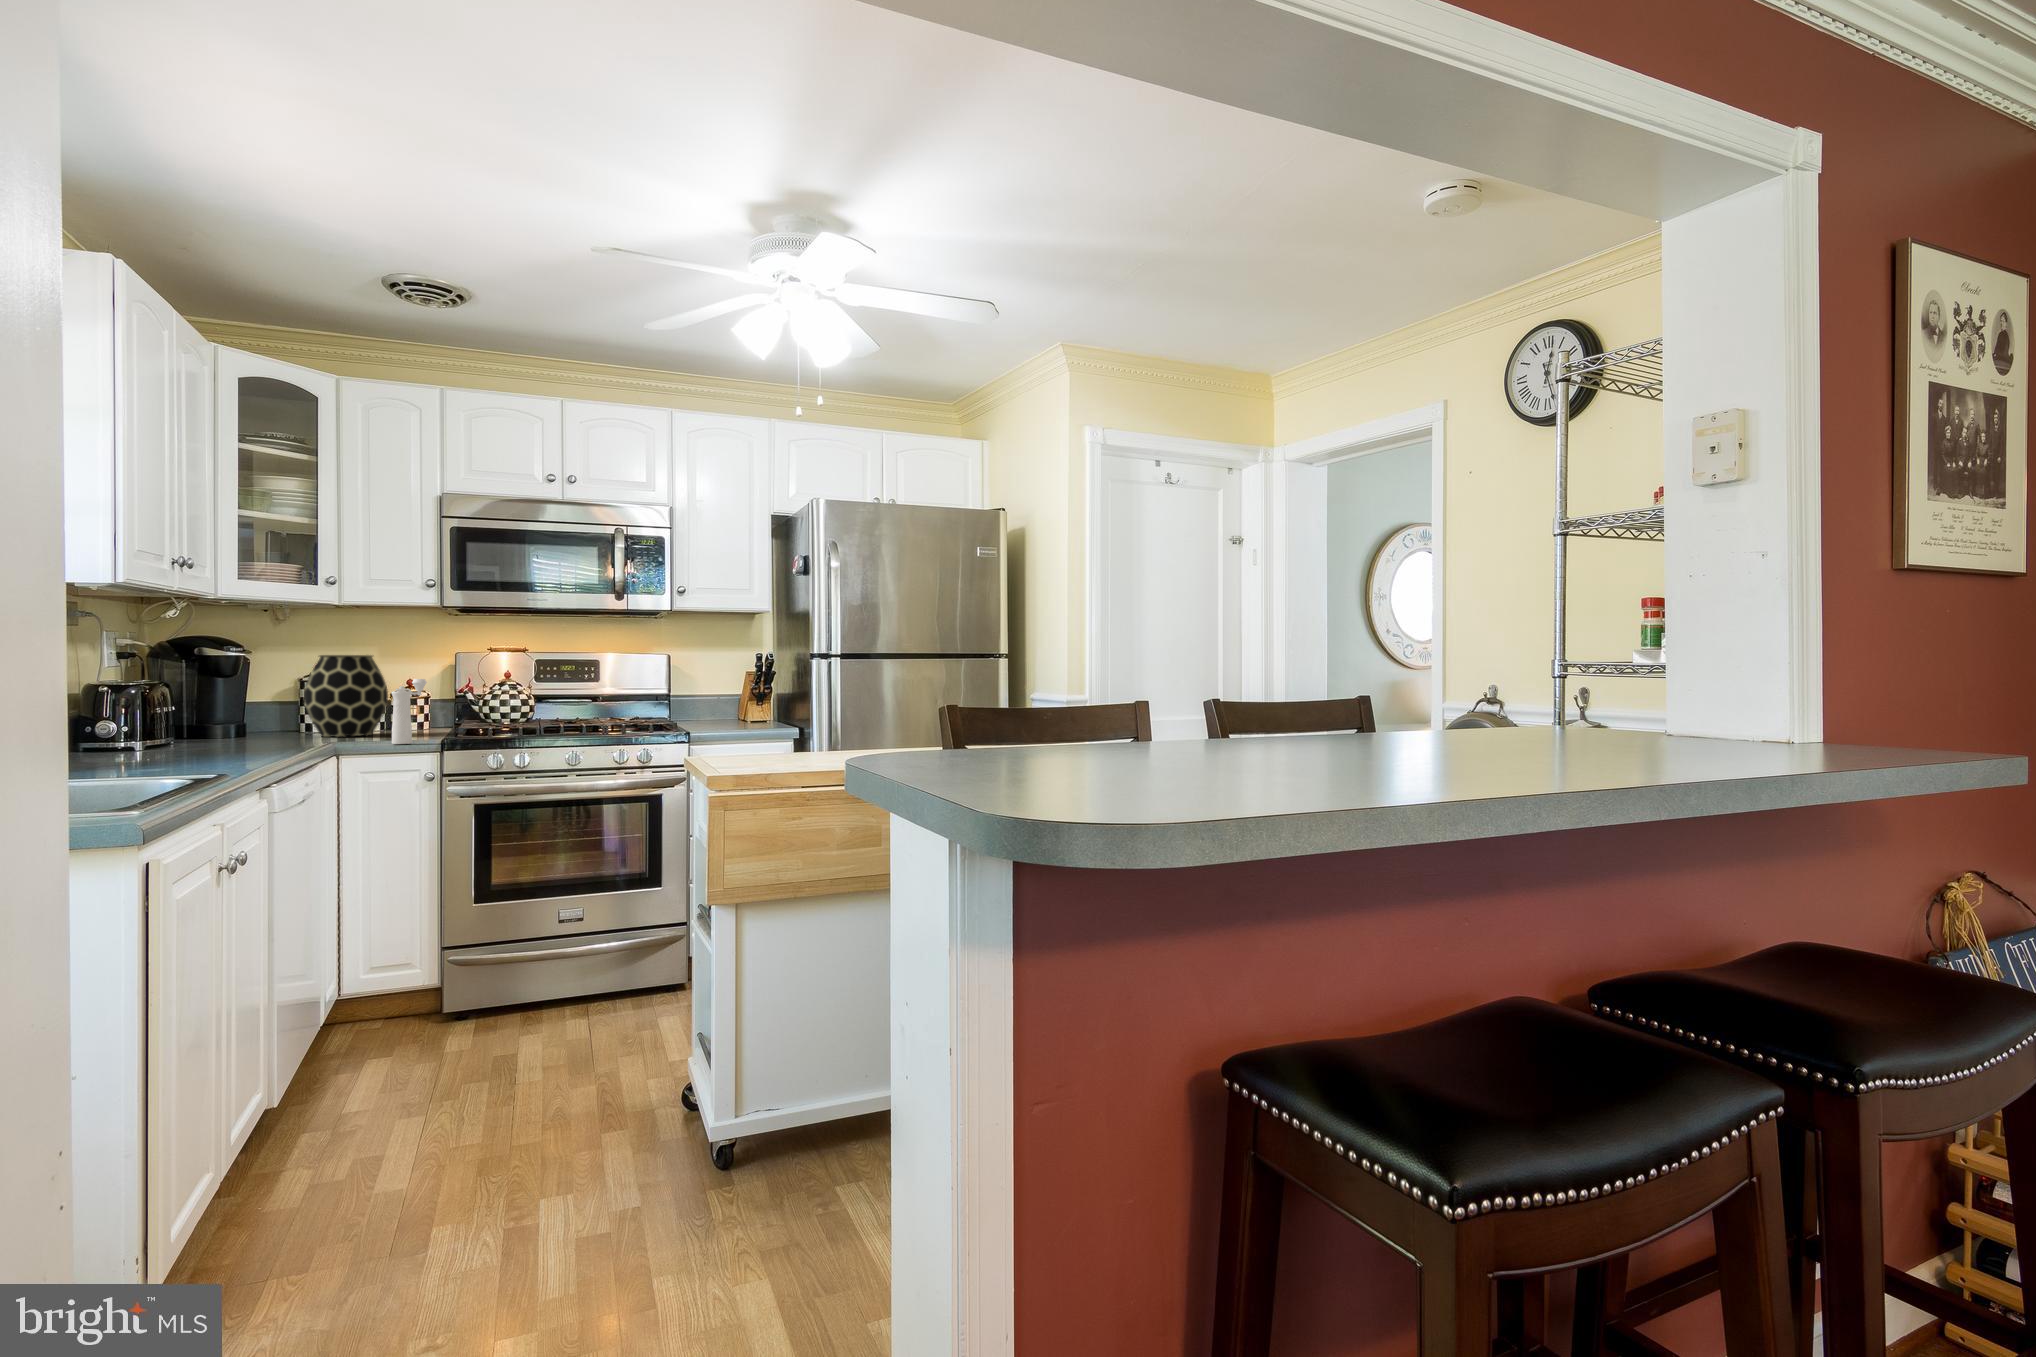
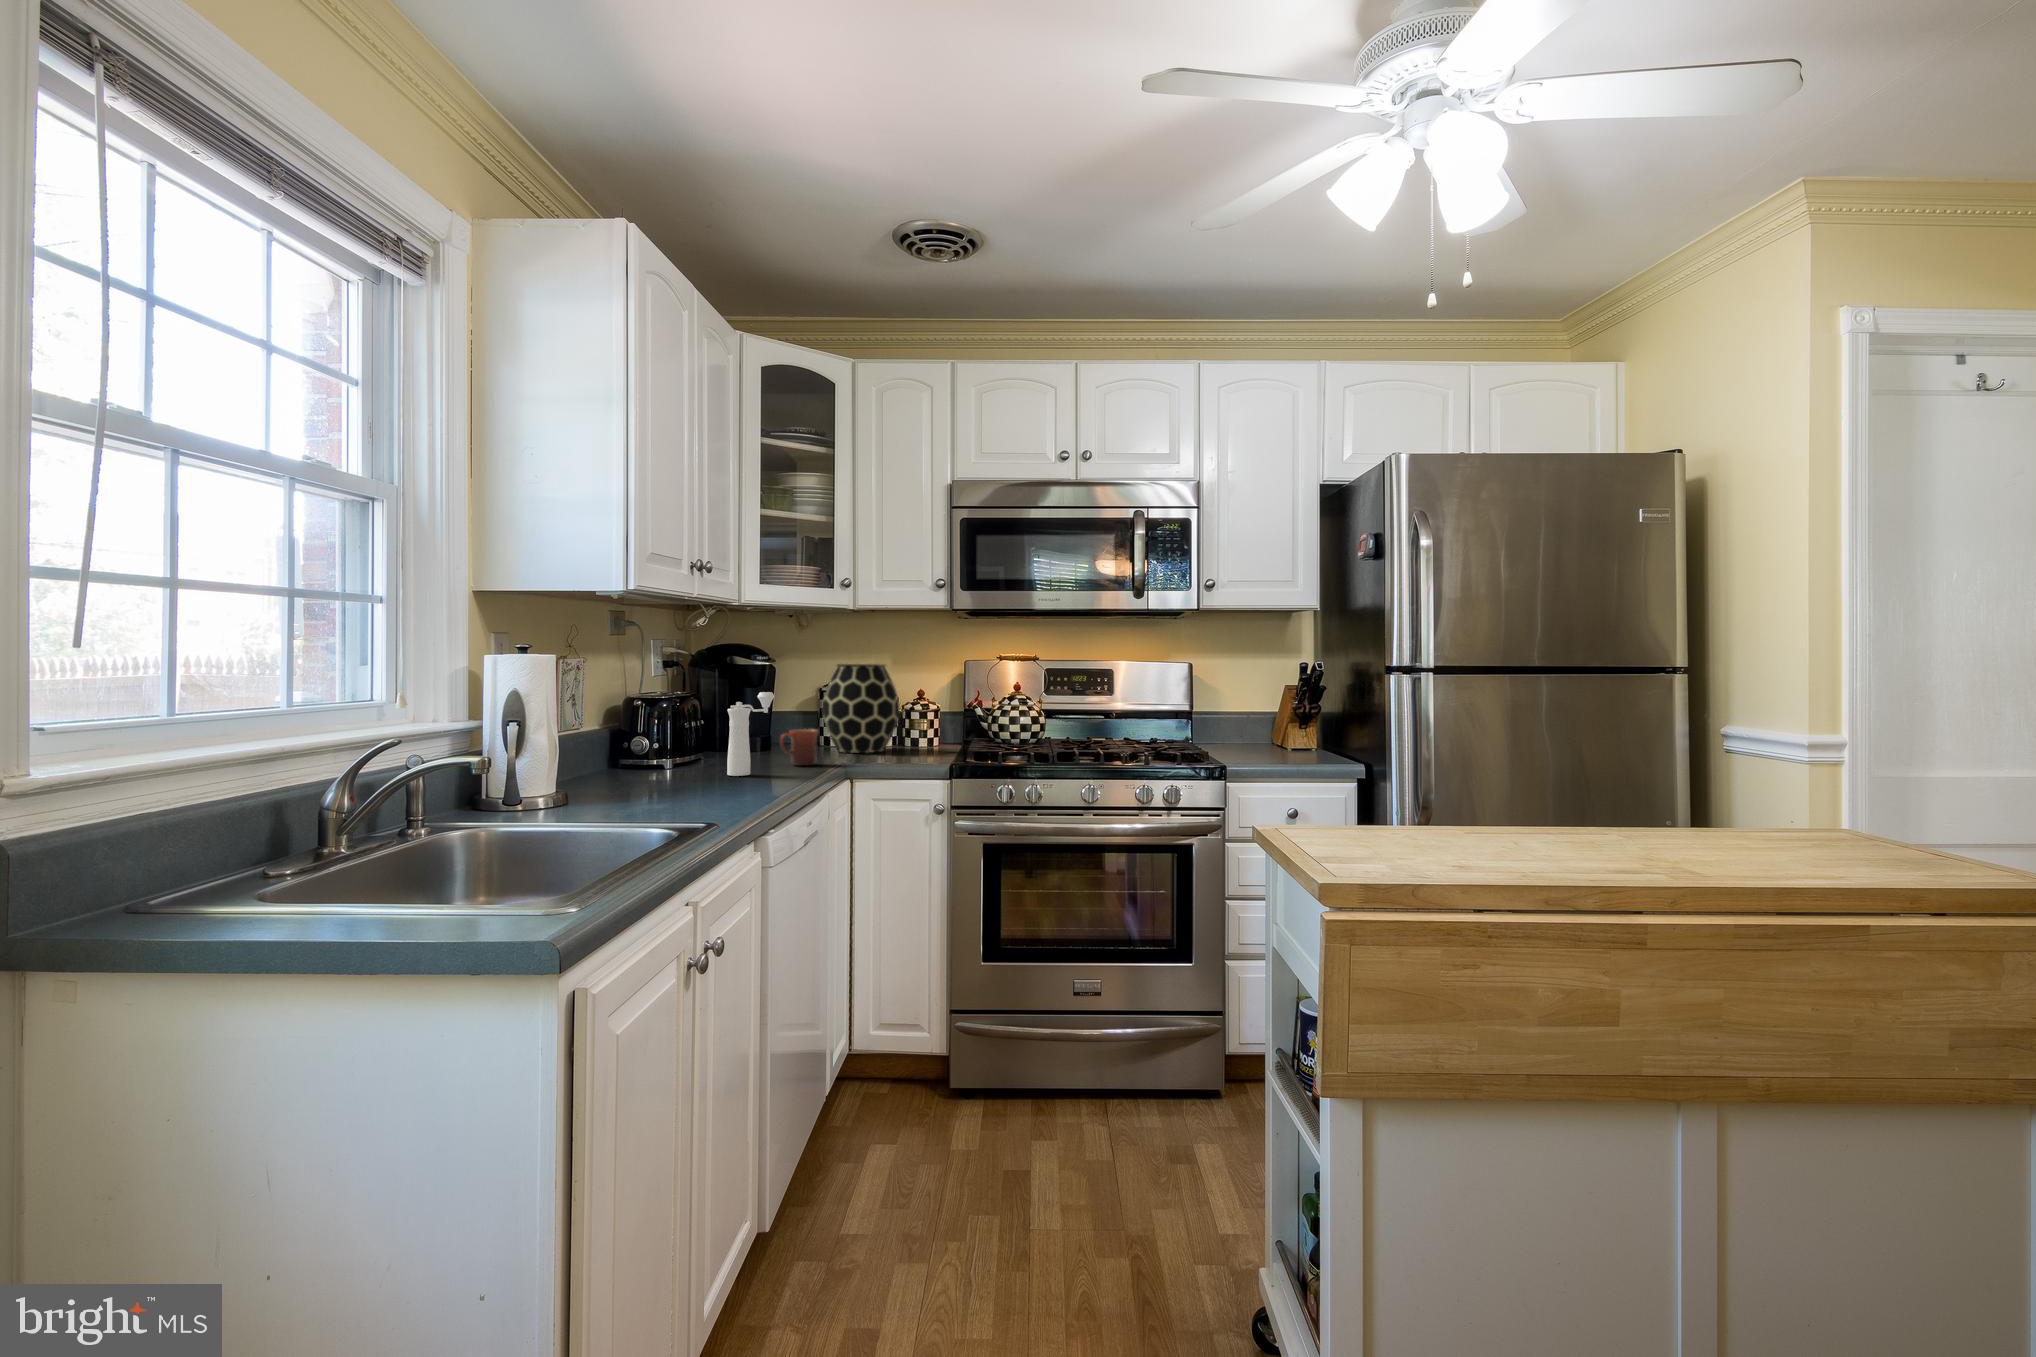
pepper mill: present [392,679,427,744] -> present [727,692,774,776]
mug: none [264,713,306,745] -> present [780,729,819,765]

